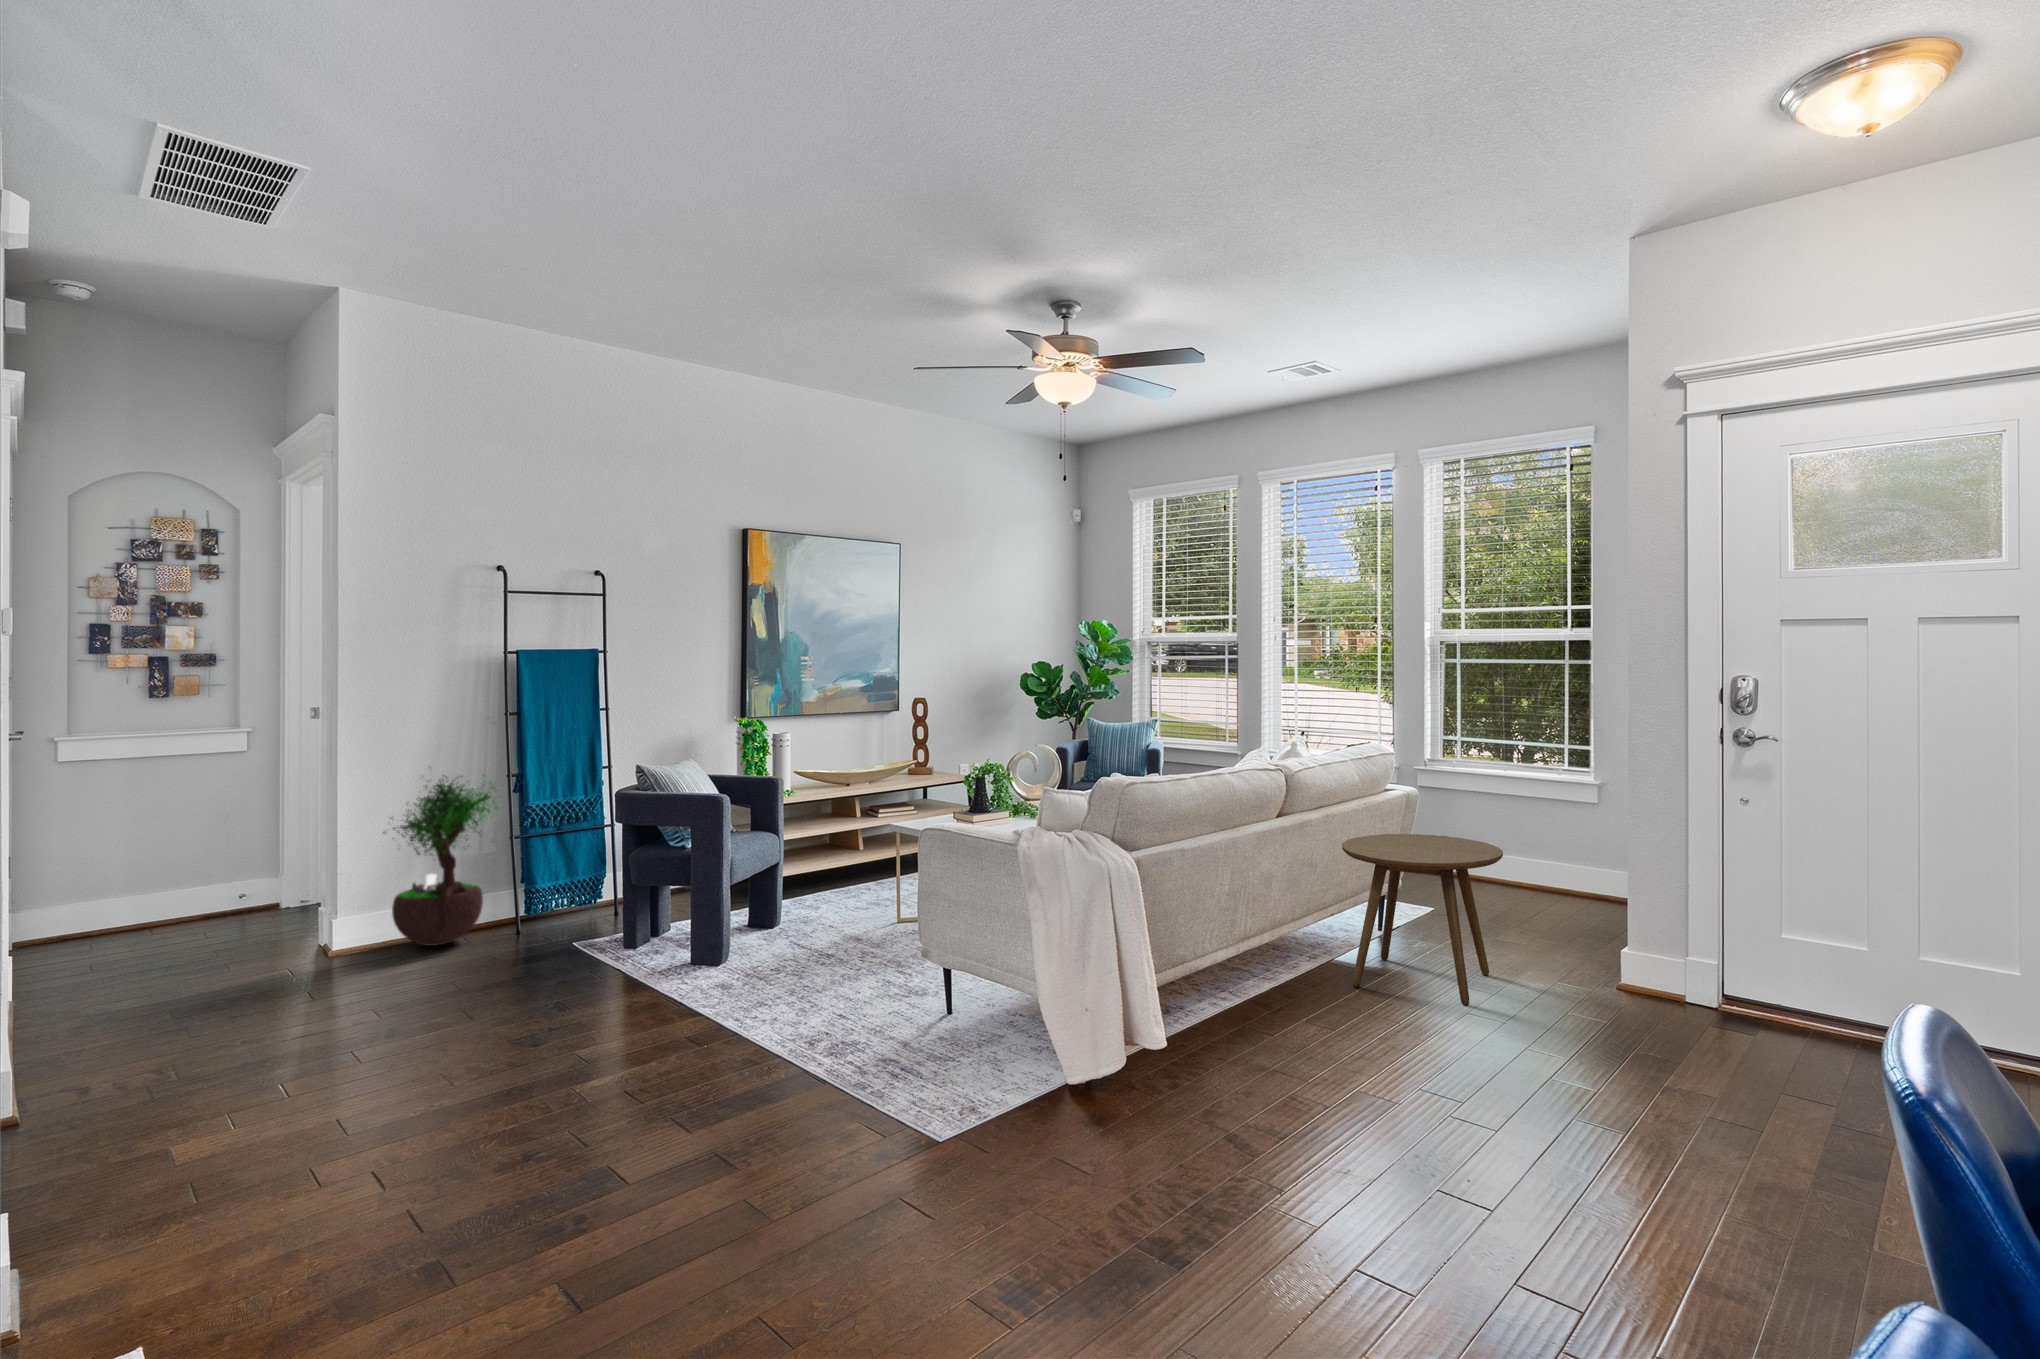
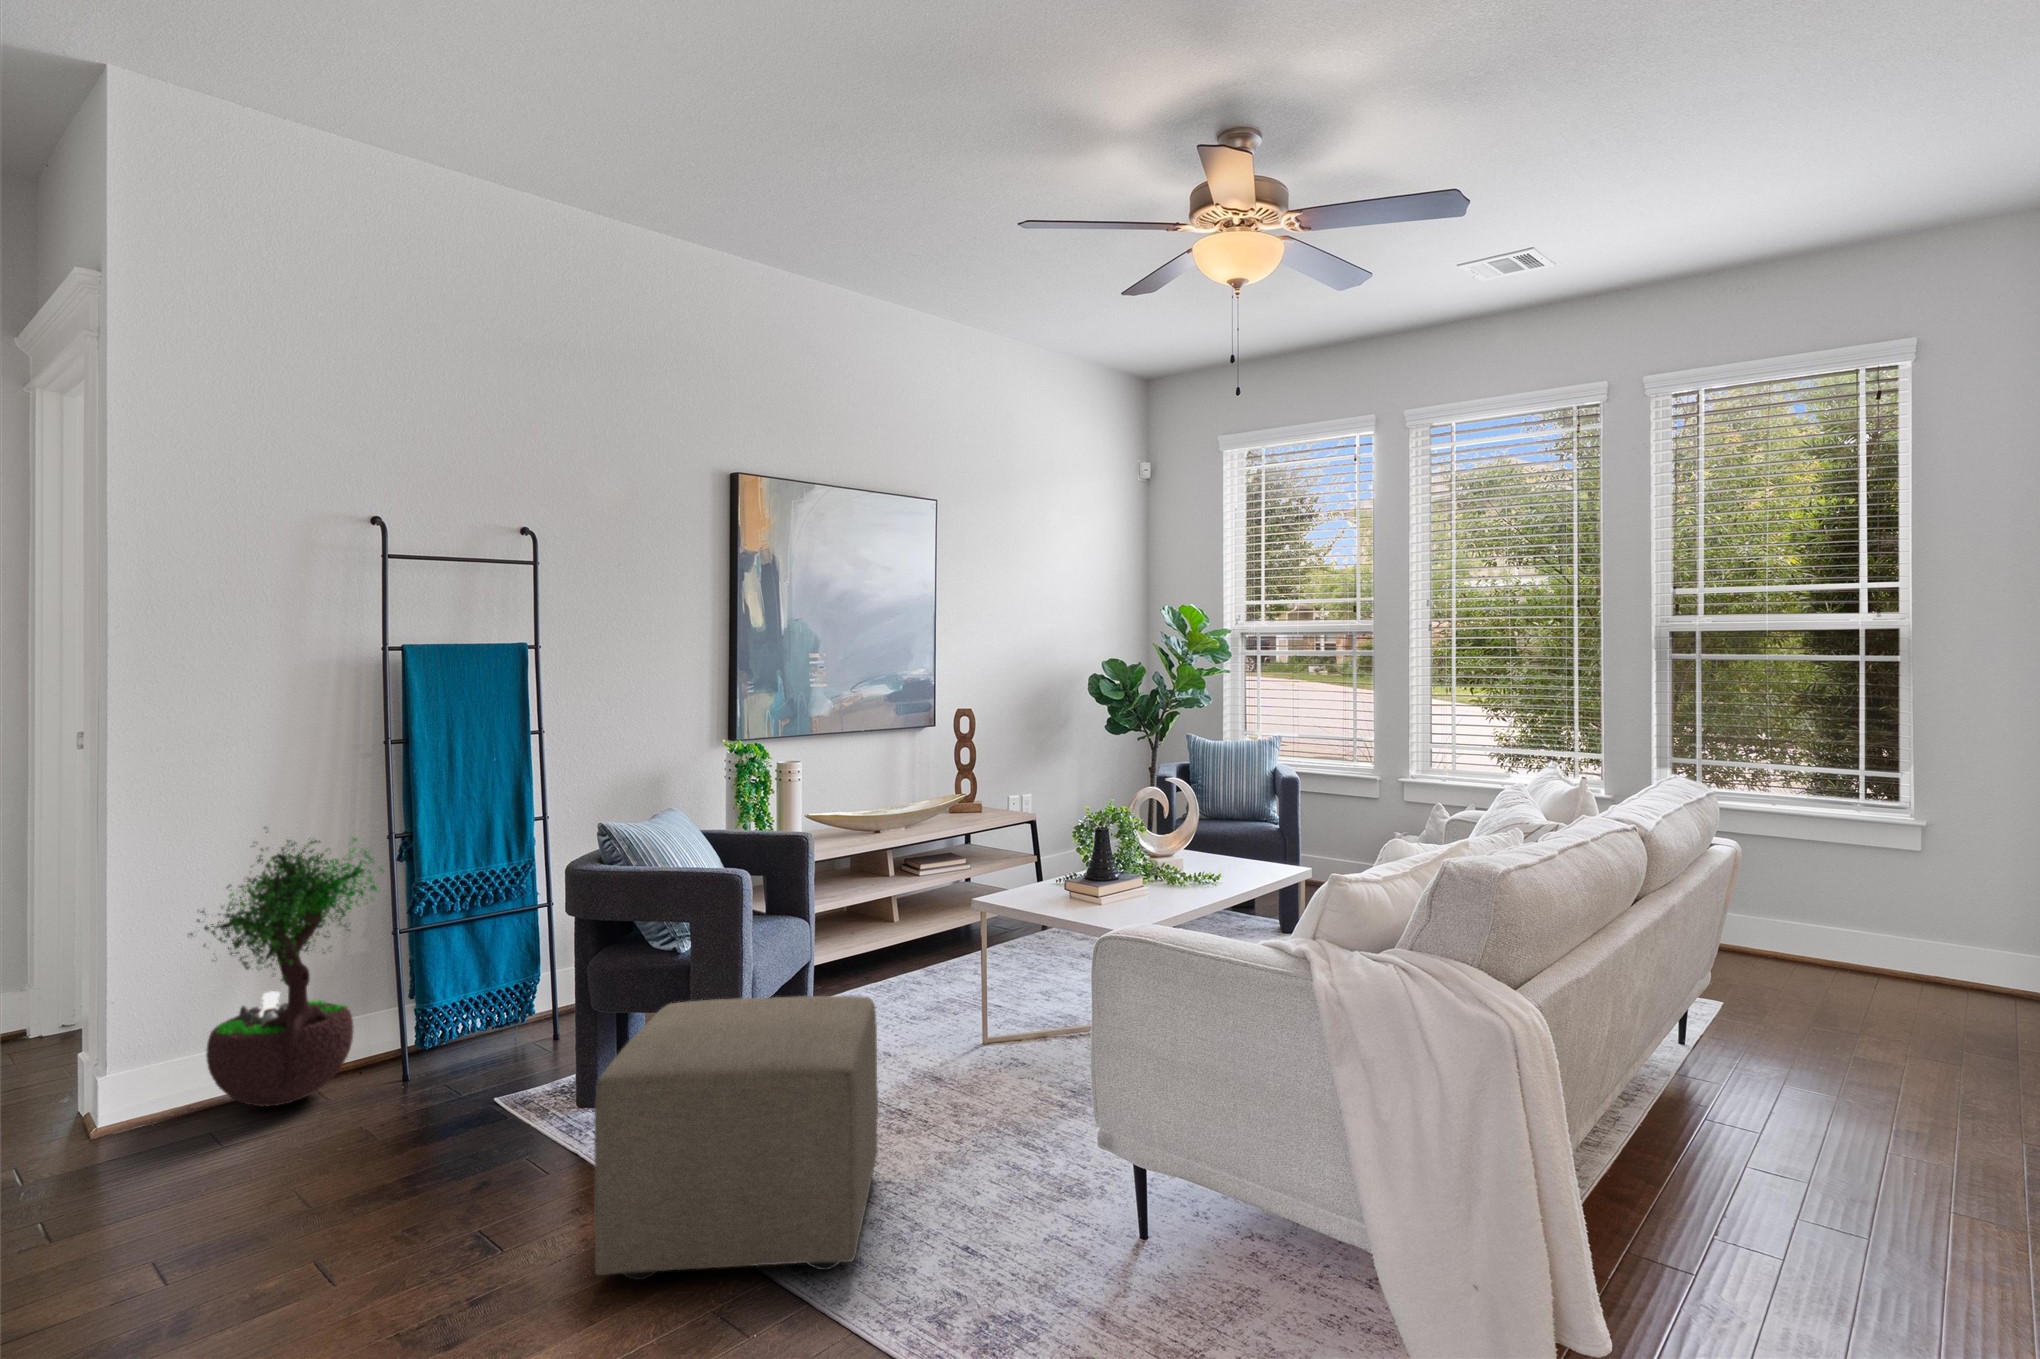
side table: present [1342,834,1503,1005] -> none [1701,914,1984,1199]
ottoman: none [621,871,803,1024] -> present [594,996,878,1280]

